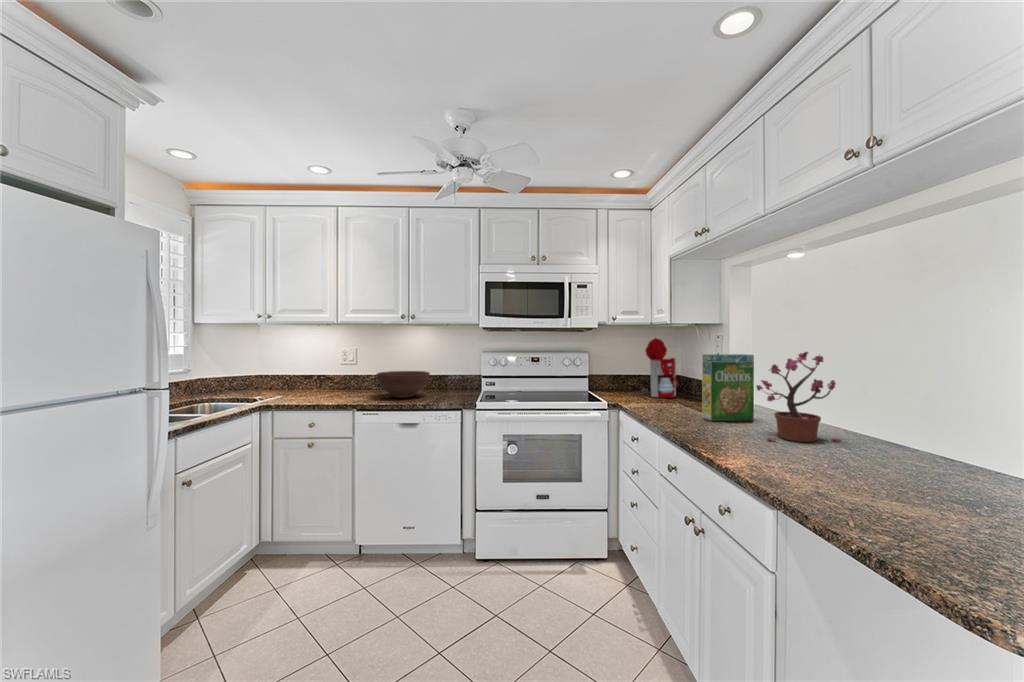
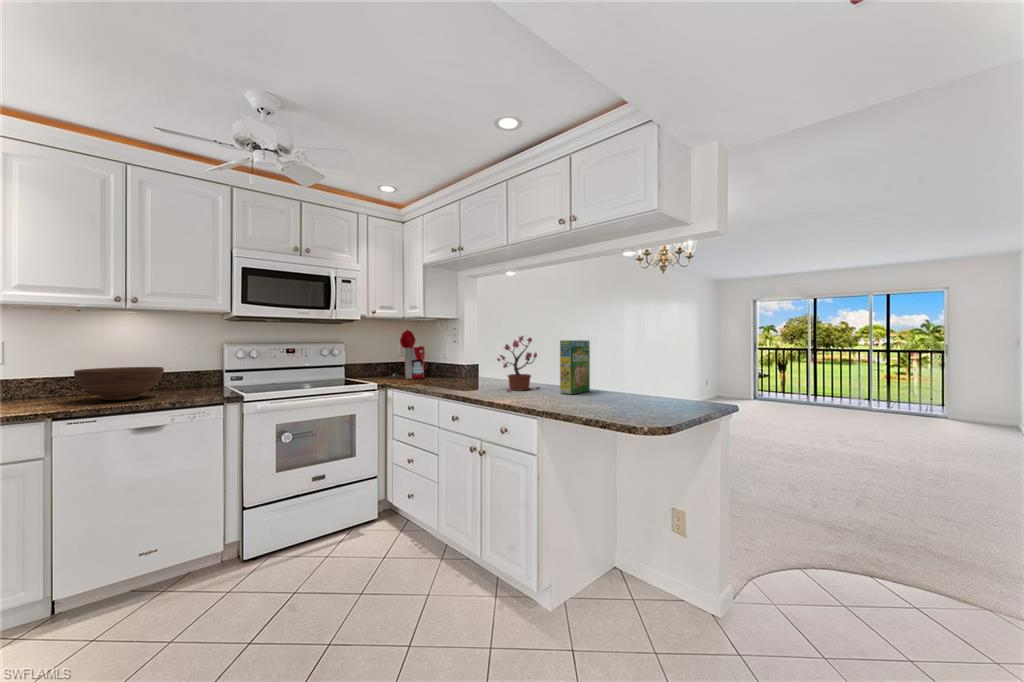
cereal box: present [702,354,754,421] -> present [560,340,590,395]

